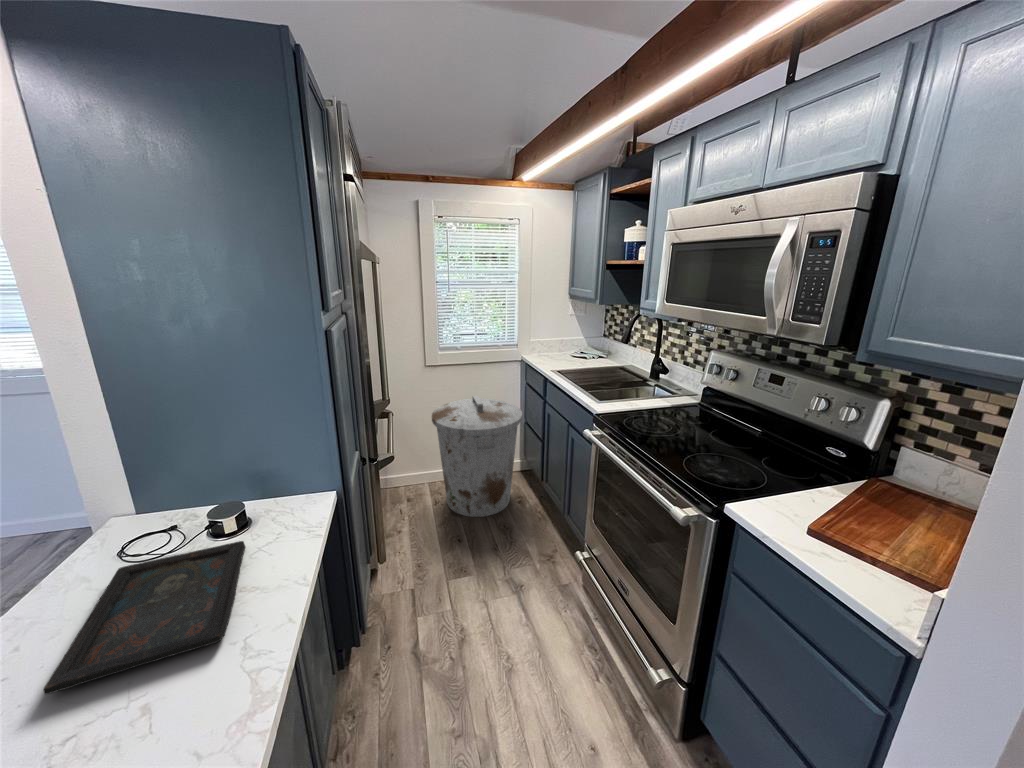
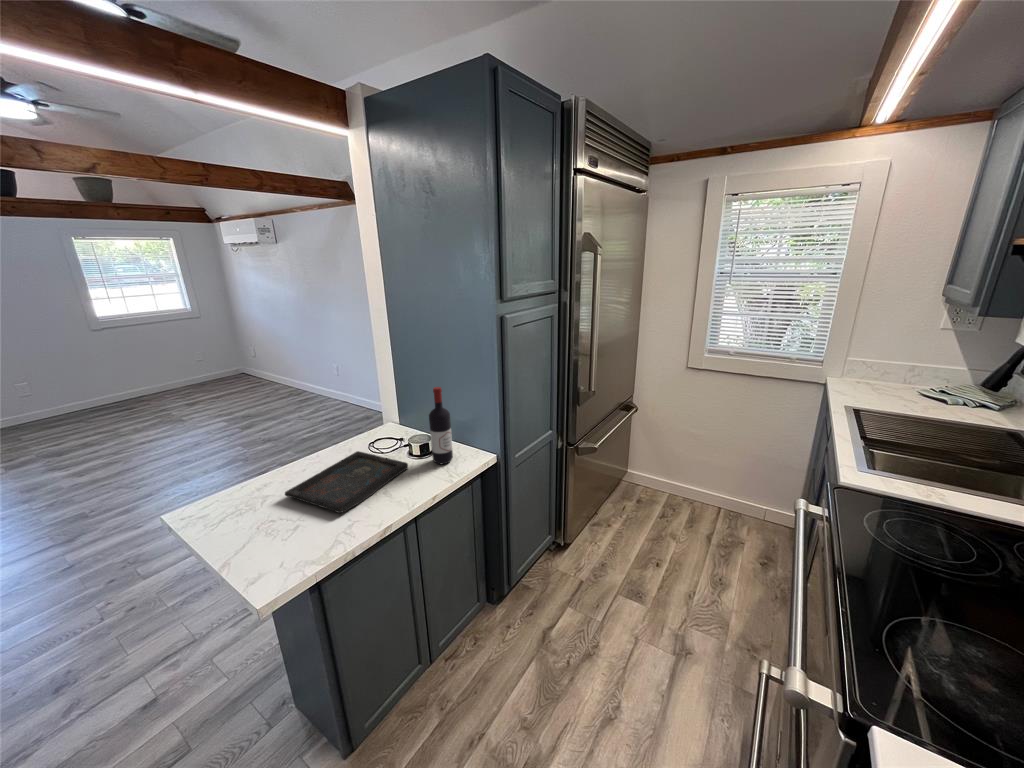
trash can: present [432,396,522,517] -> none [668,413,793,562]
wine bottle: none [260,424,299,525] -> present [429,387,453,464]

